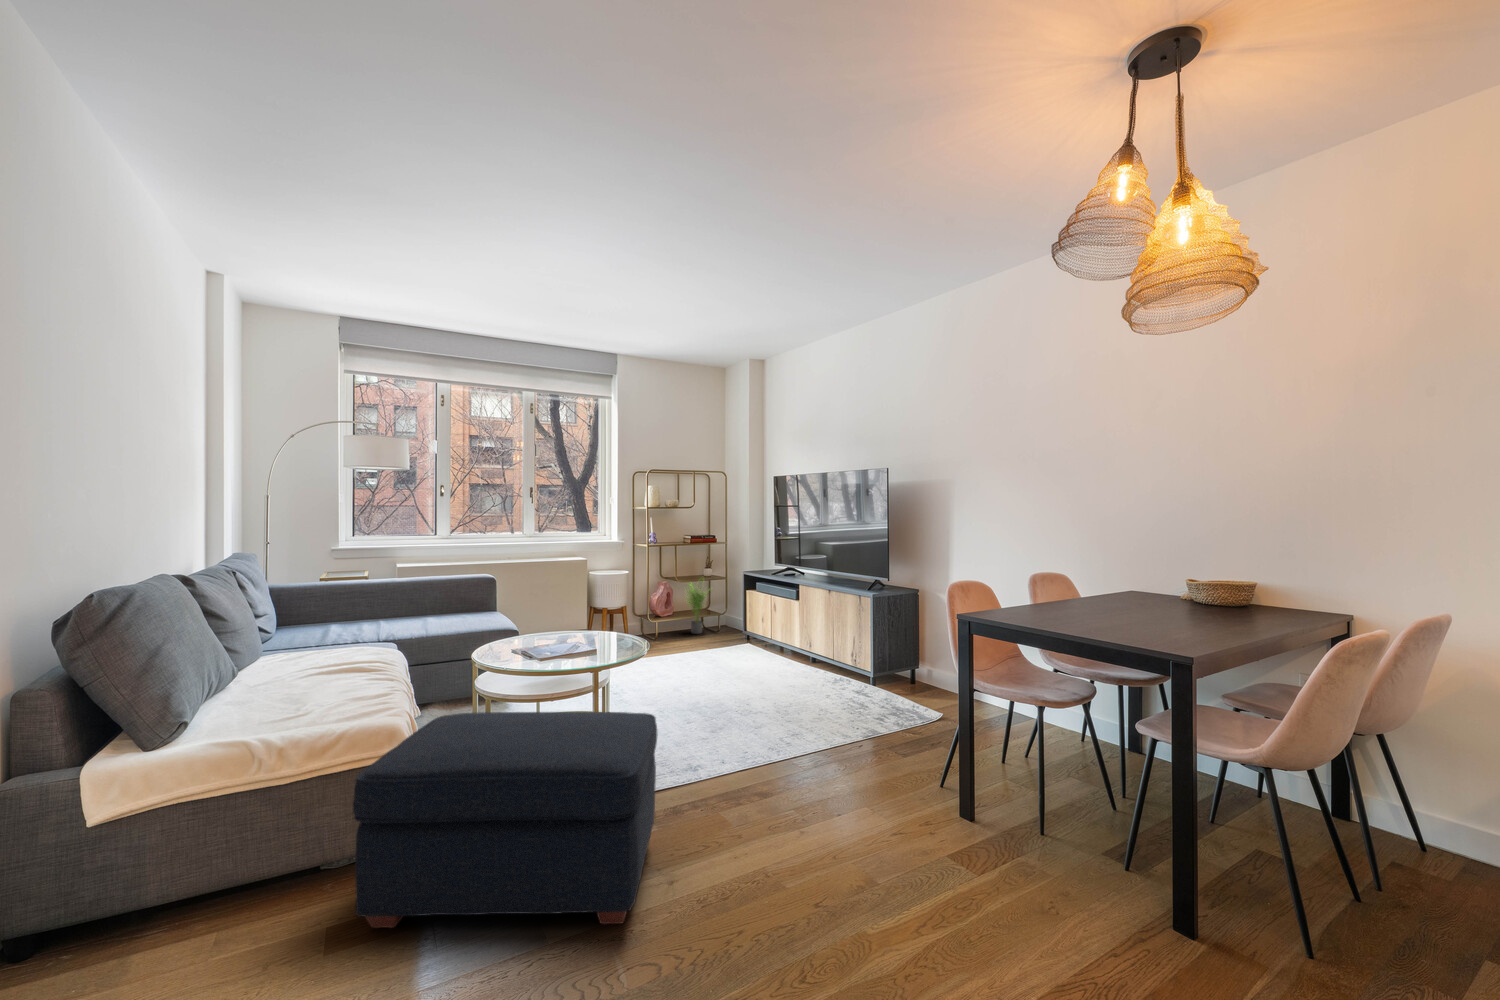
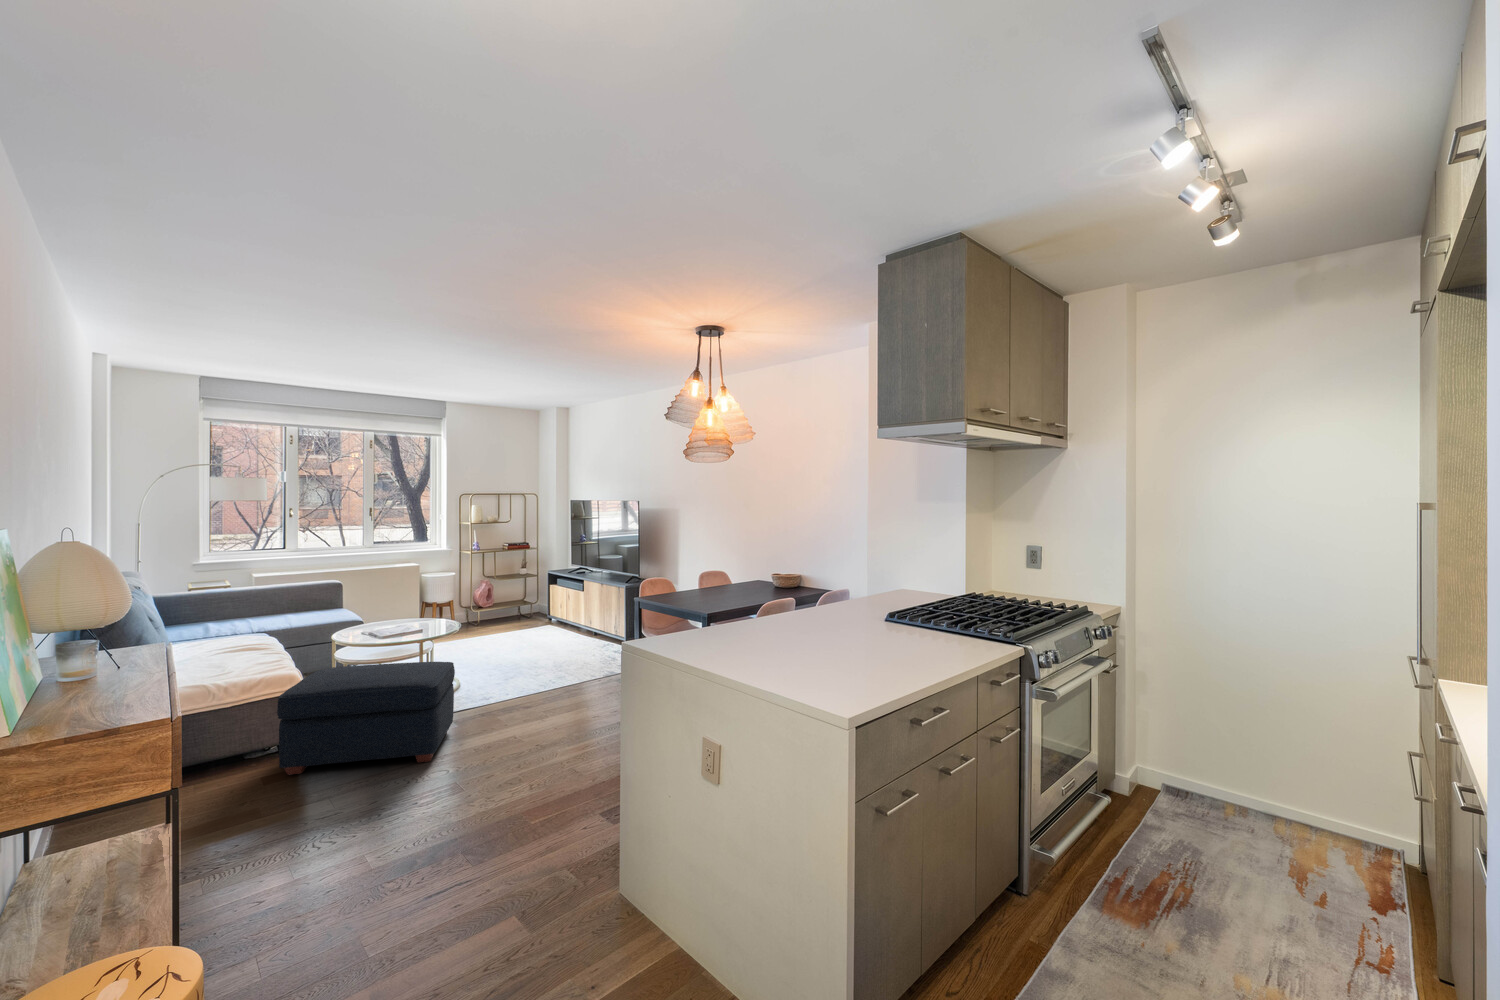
potted plant: present [688,584,708,634] -> none [499,575,526,619]

